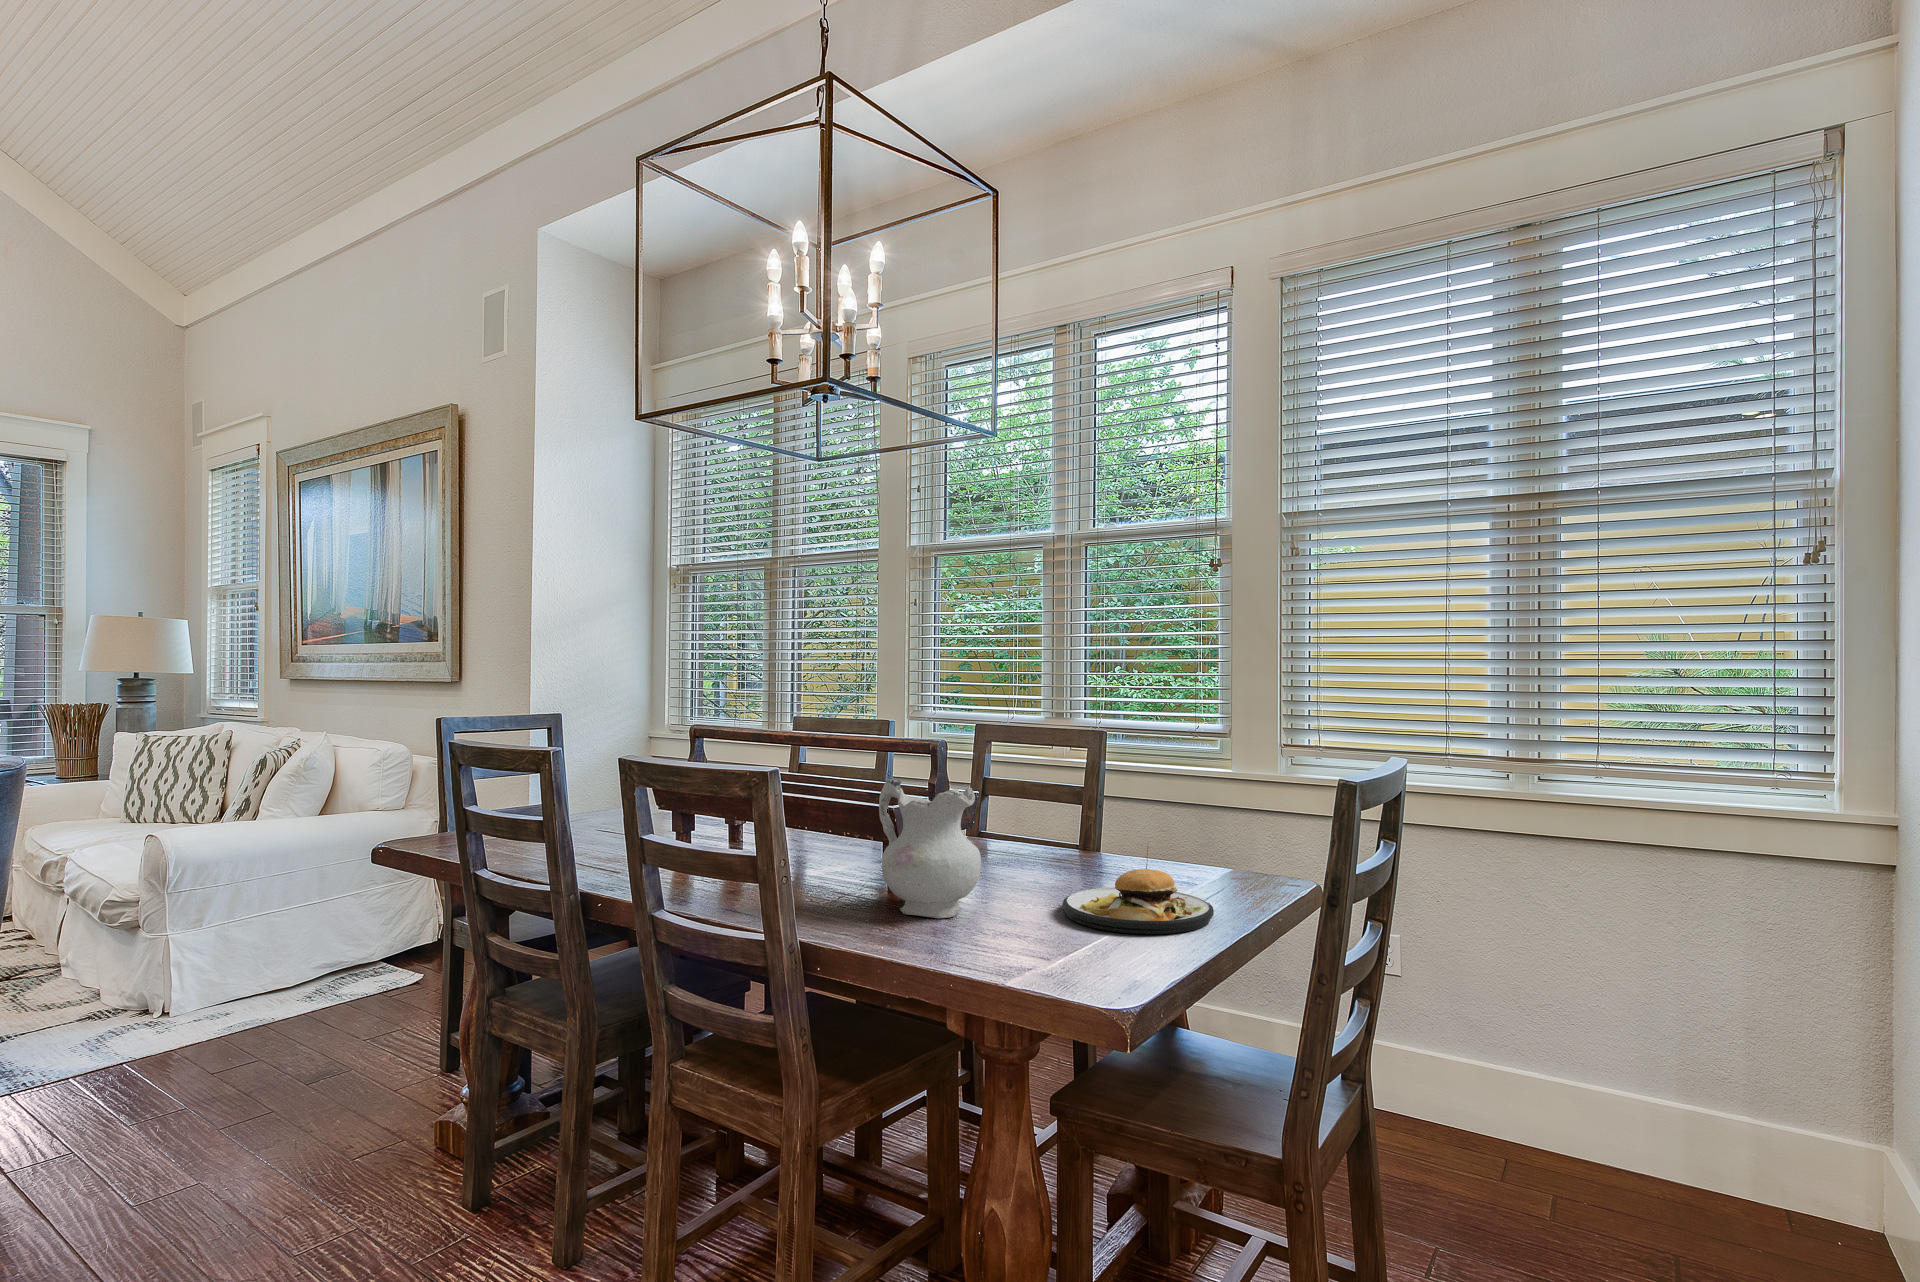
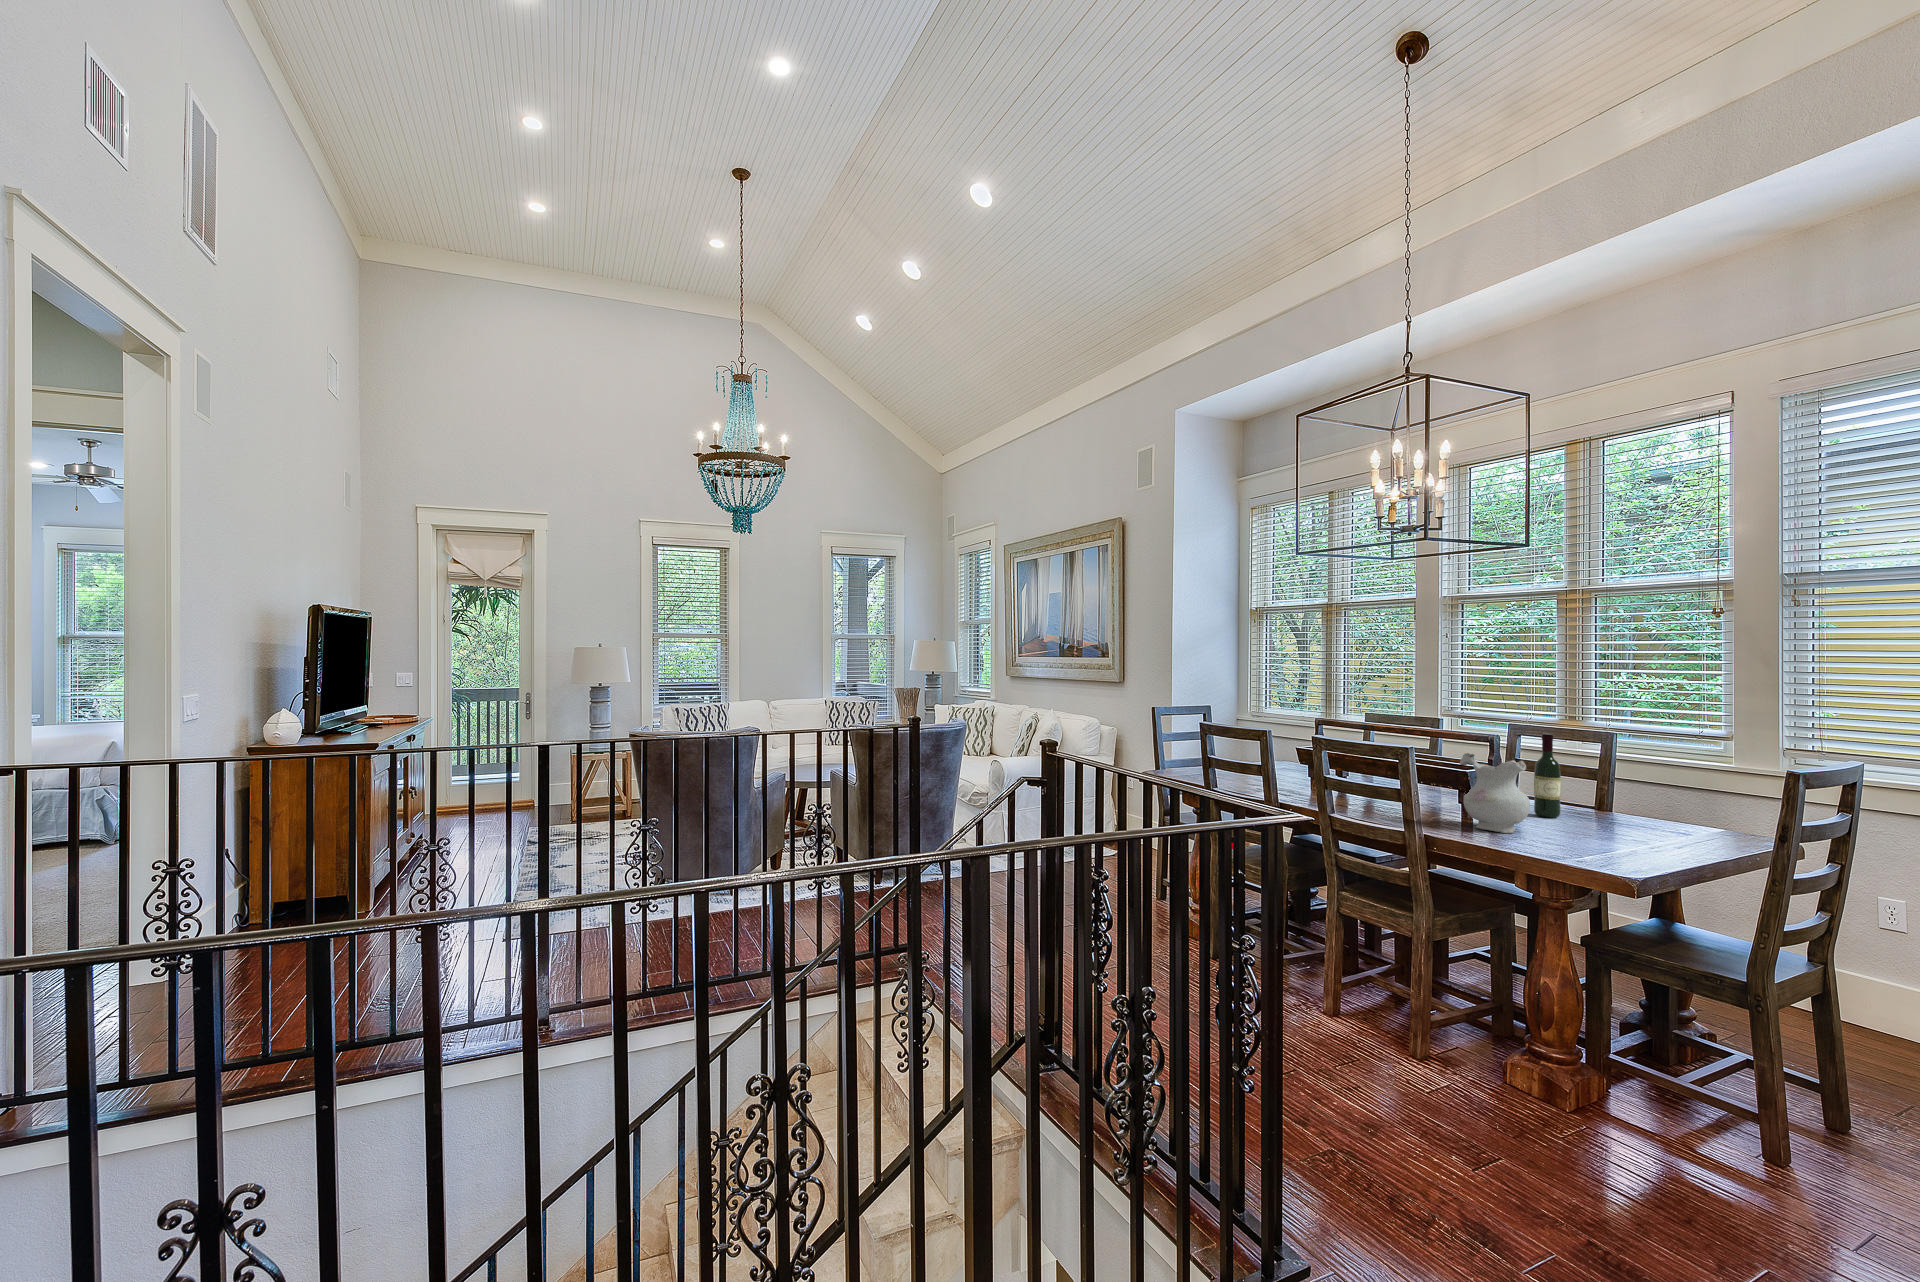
wine bottle: none [996,738,1031,874] -> present [1534,734,1561,818]
plate: present [1063,842,1214,934] -> none [1588,800,1703,854]

